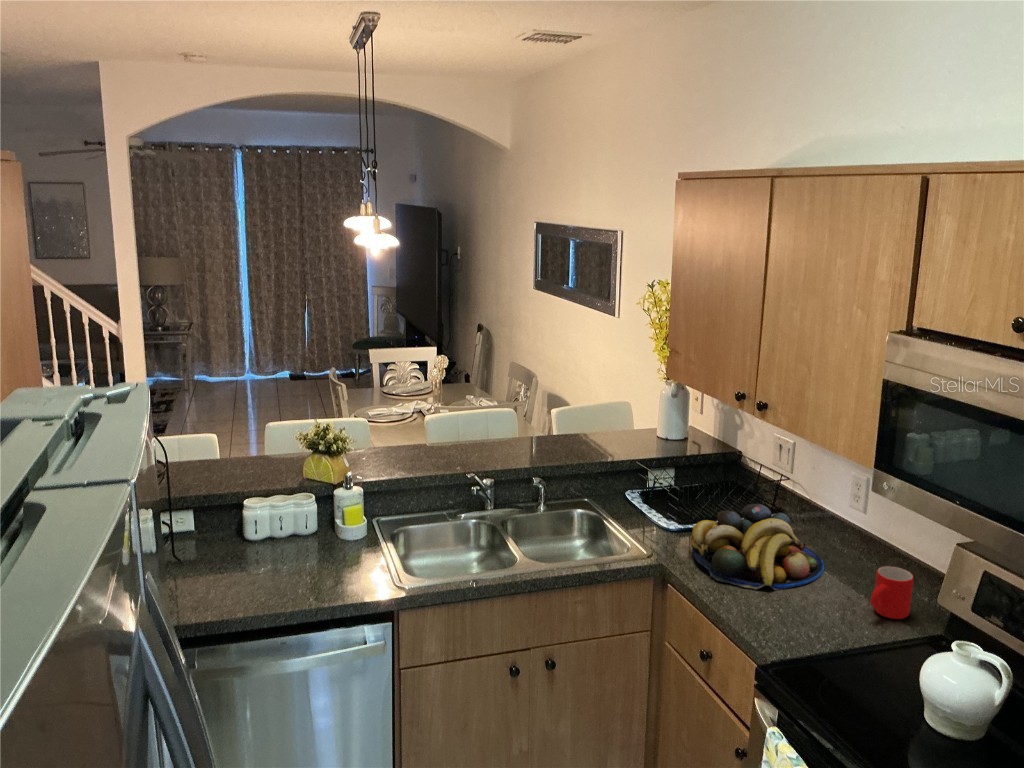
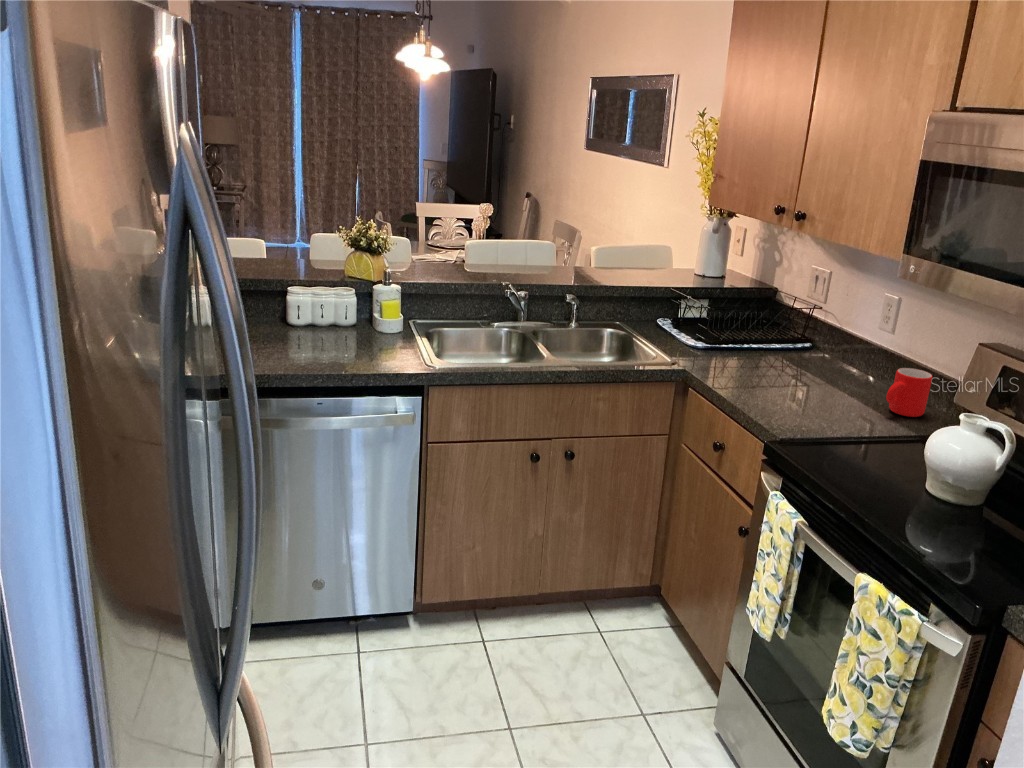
fruit bowl: present [690,504,825,590] -> none [716,320,846,392]

